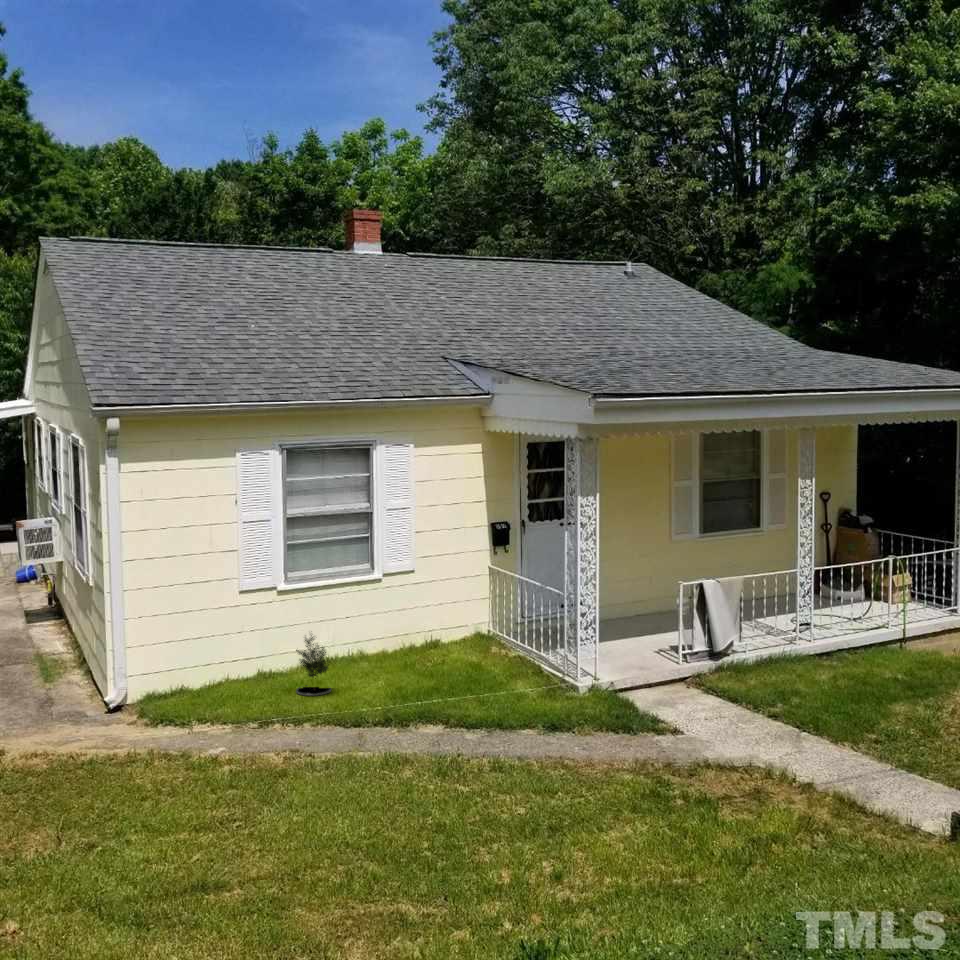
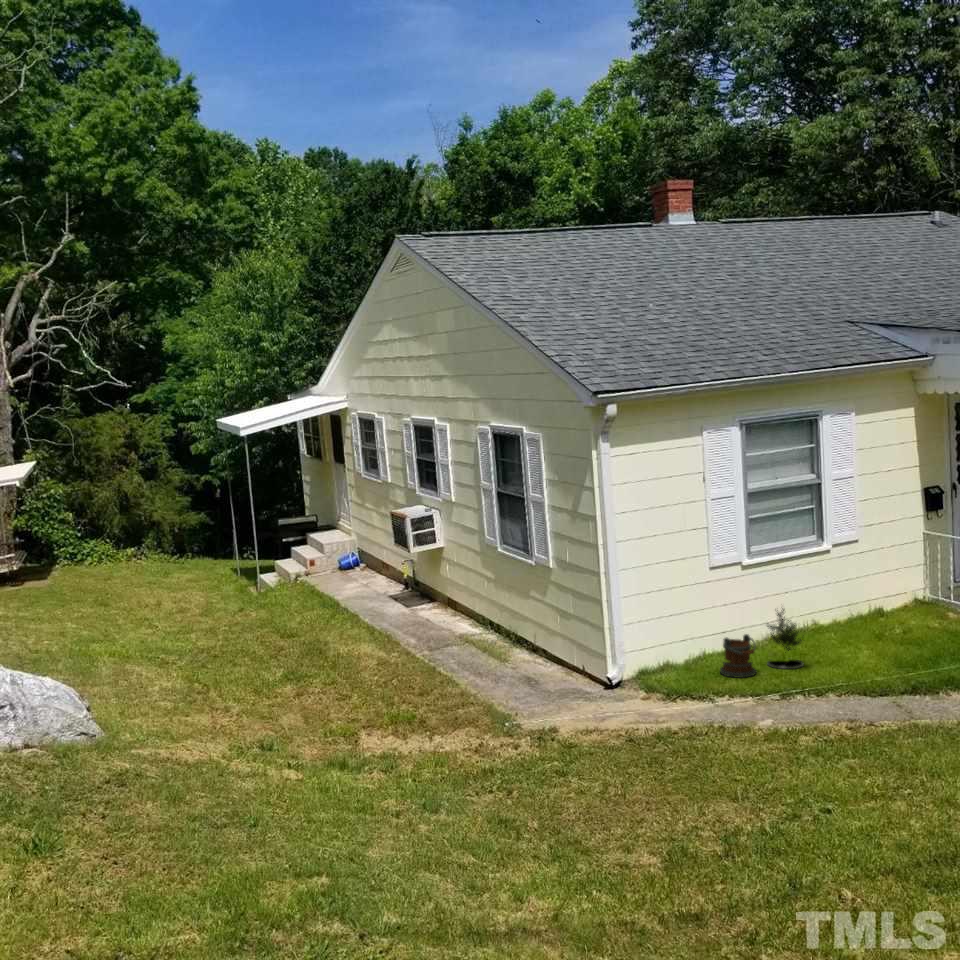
bucket: none [238,660,276,703] -> present [720,634,757,678]

